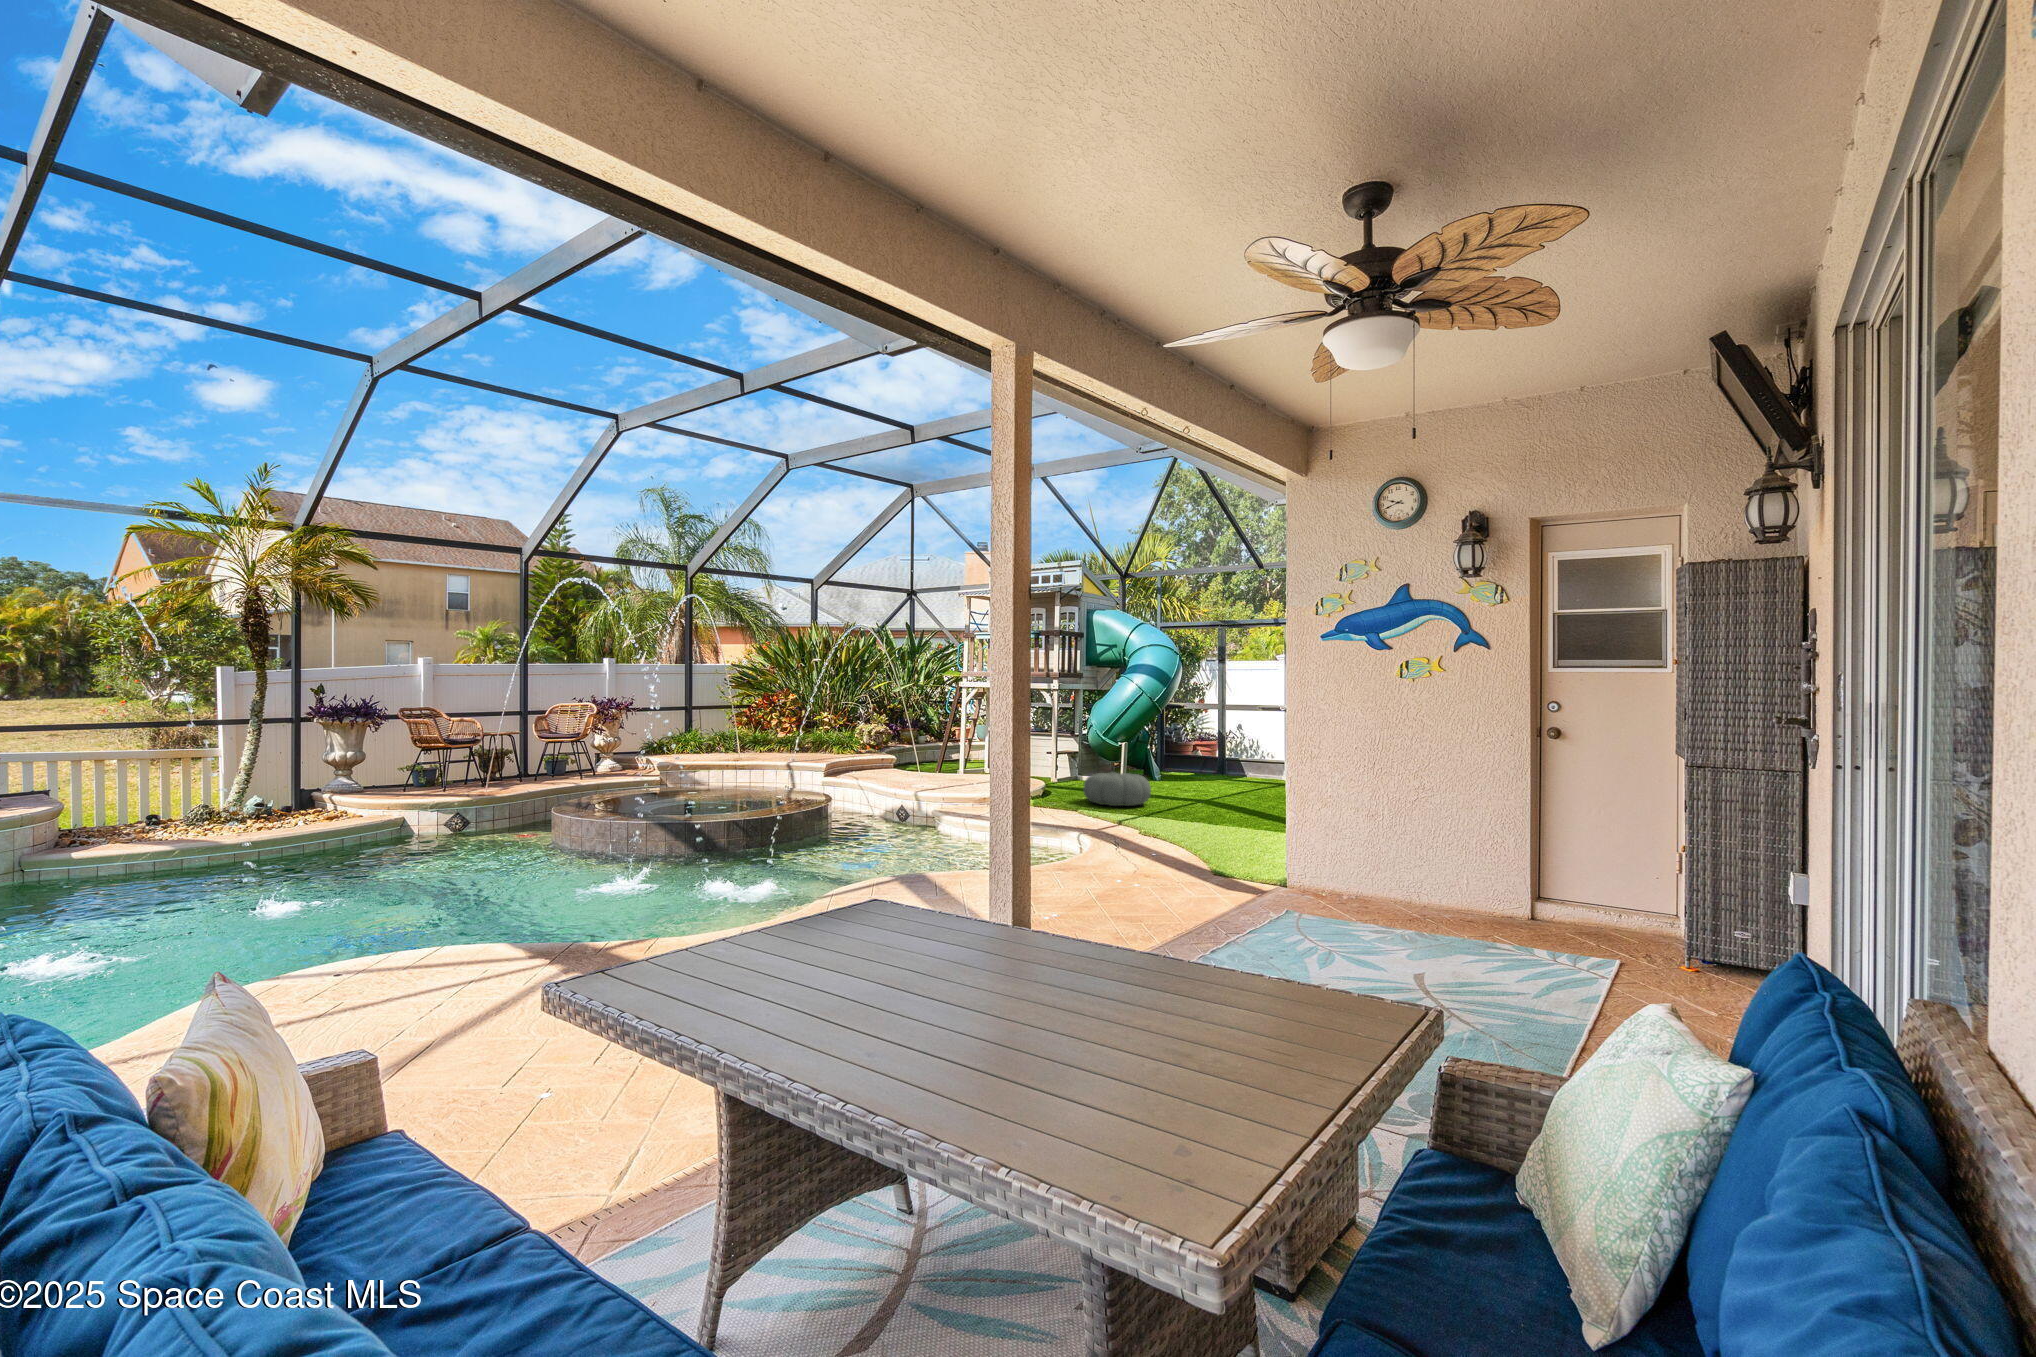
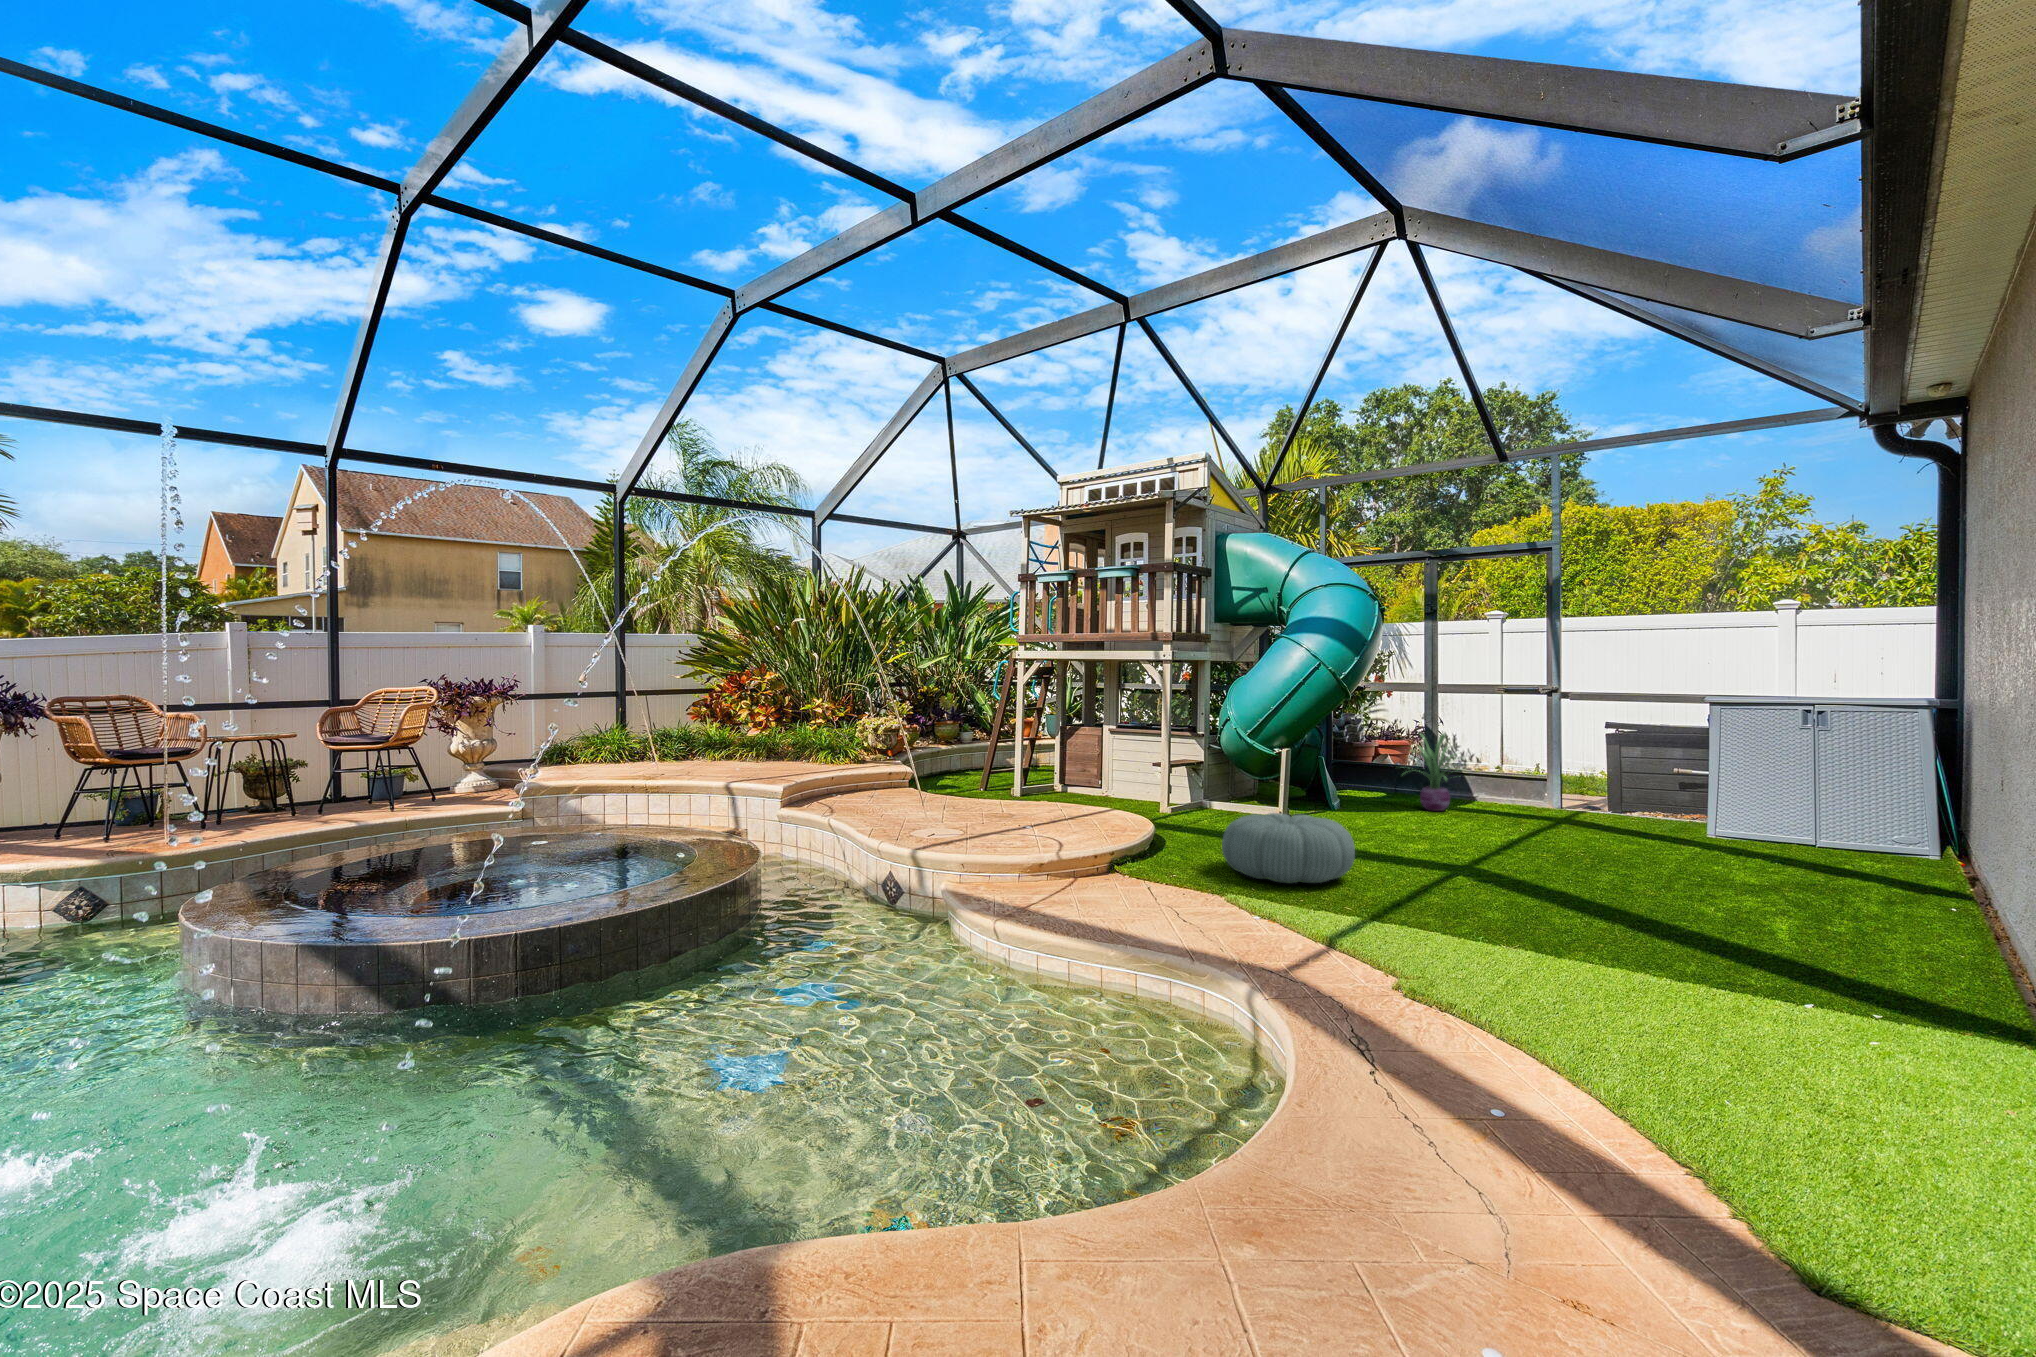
decorative plant: none [1187,733,1240,780] -> present [1419,734,1452,811]

